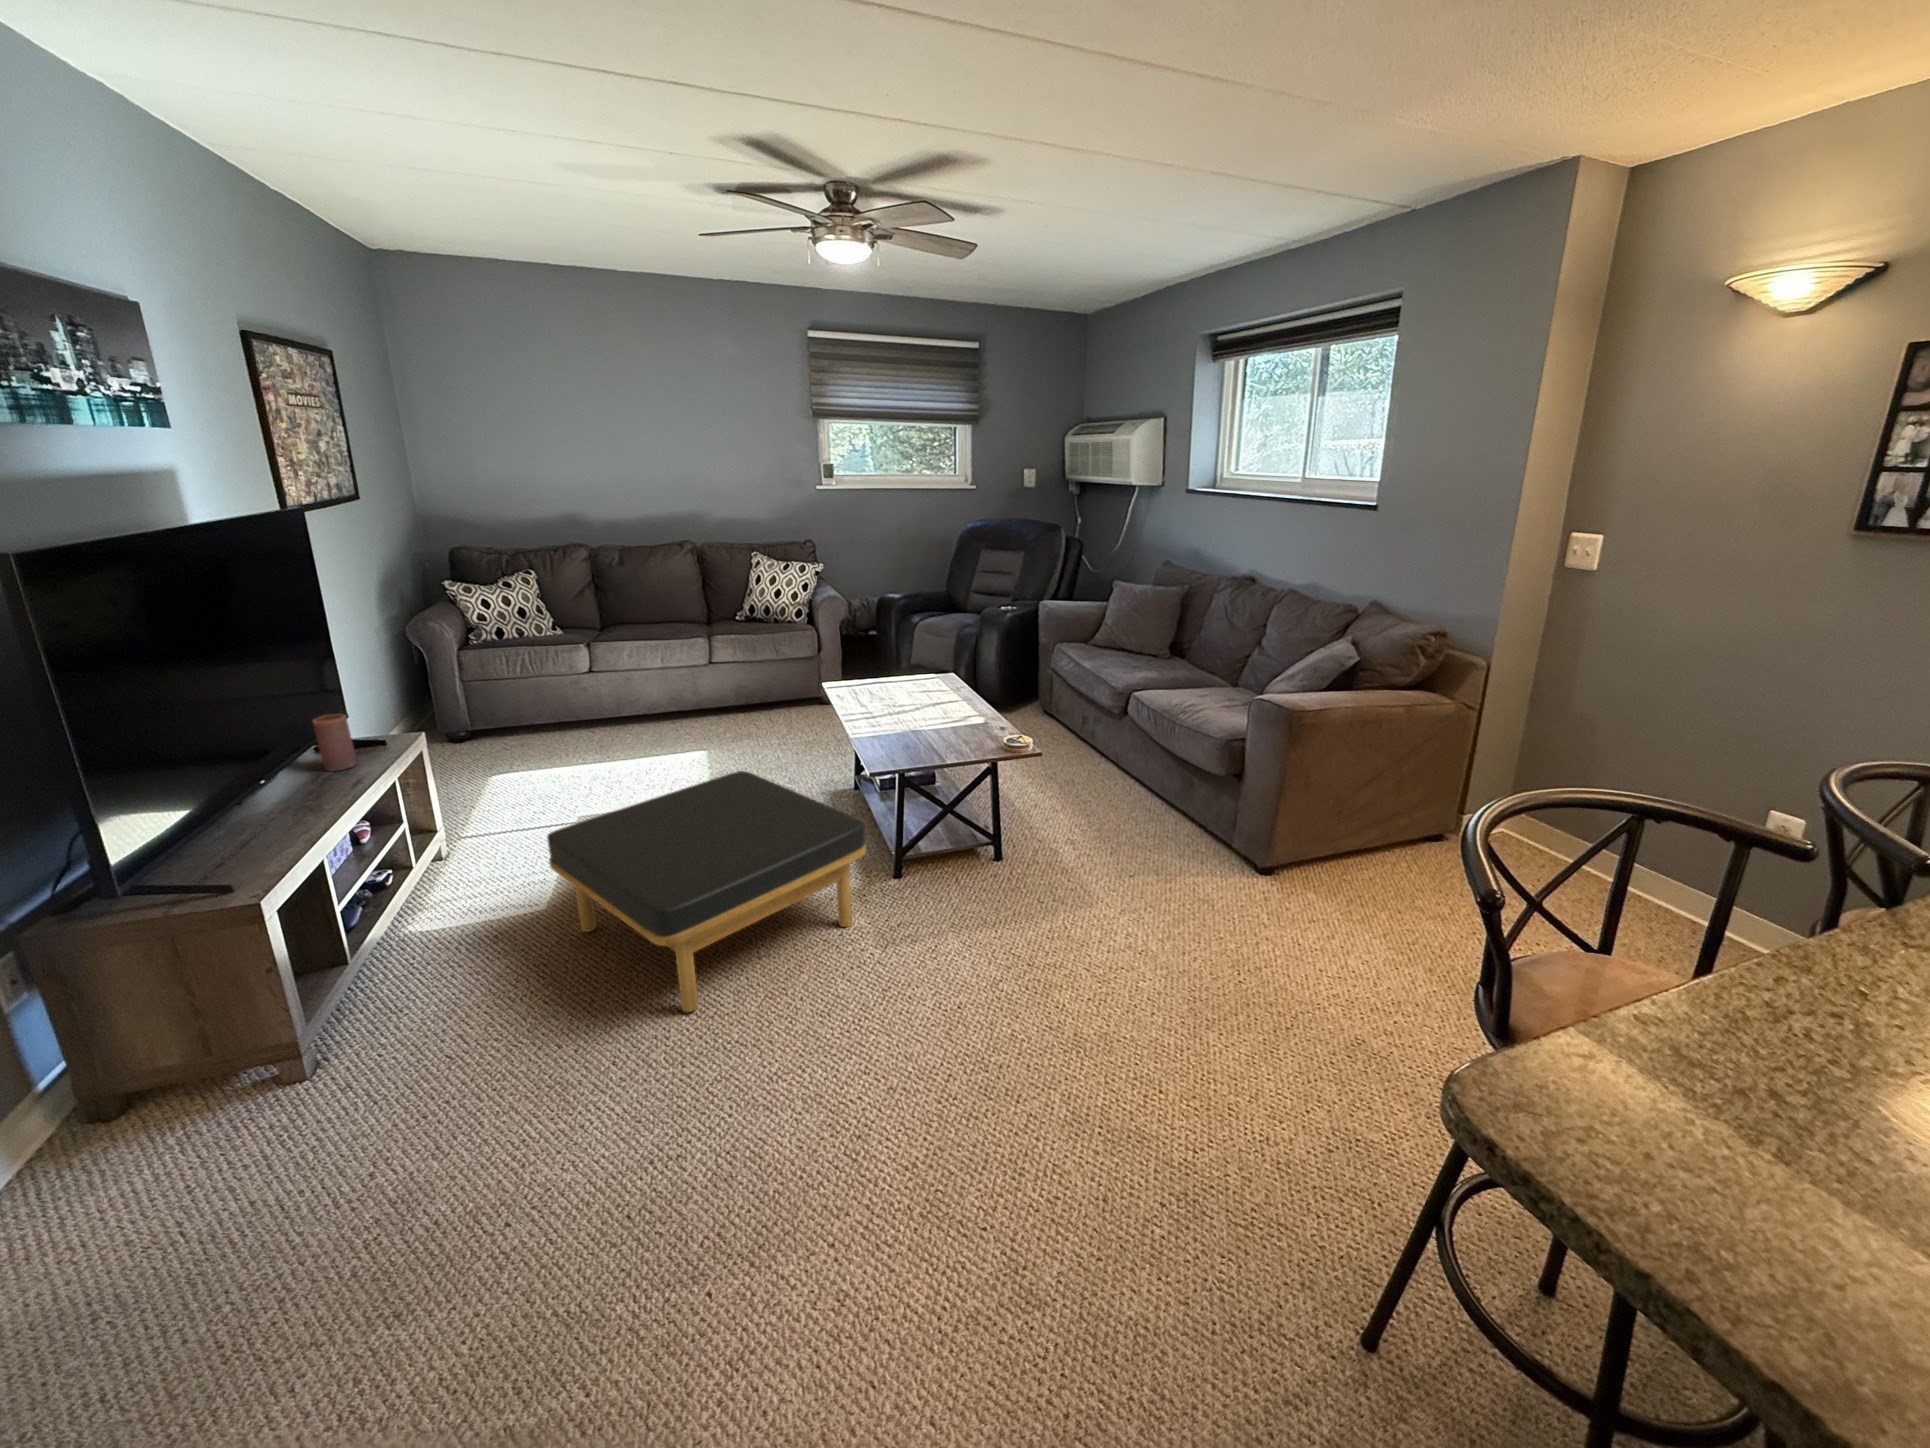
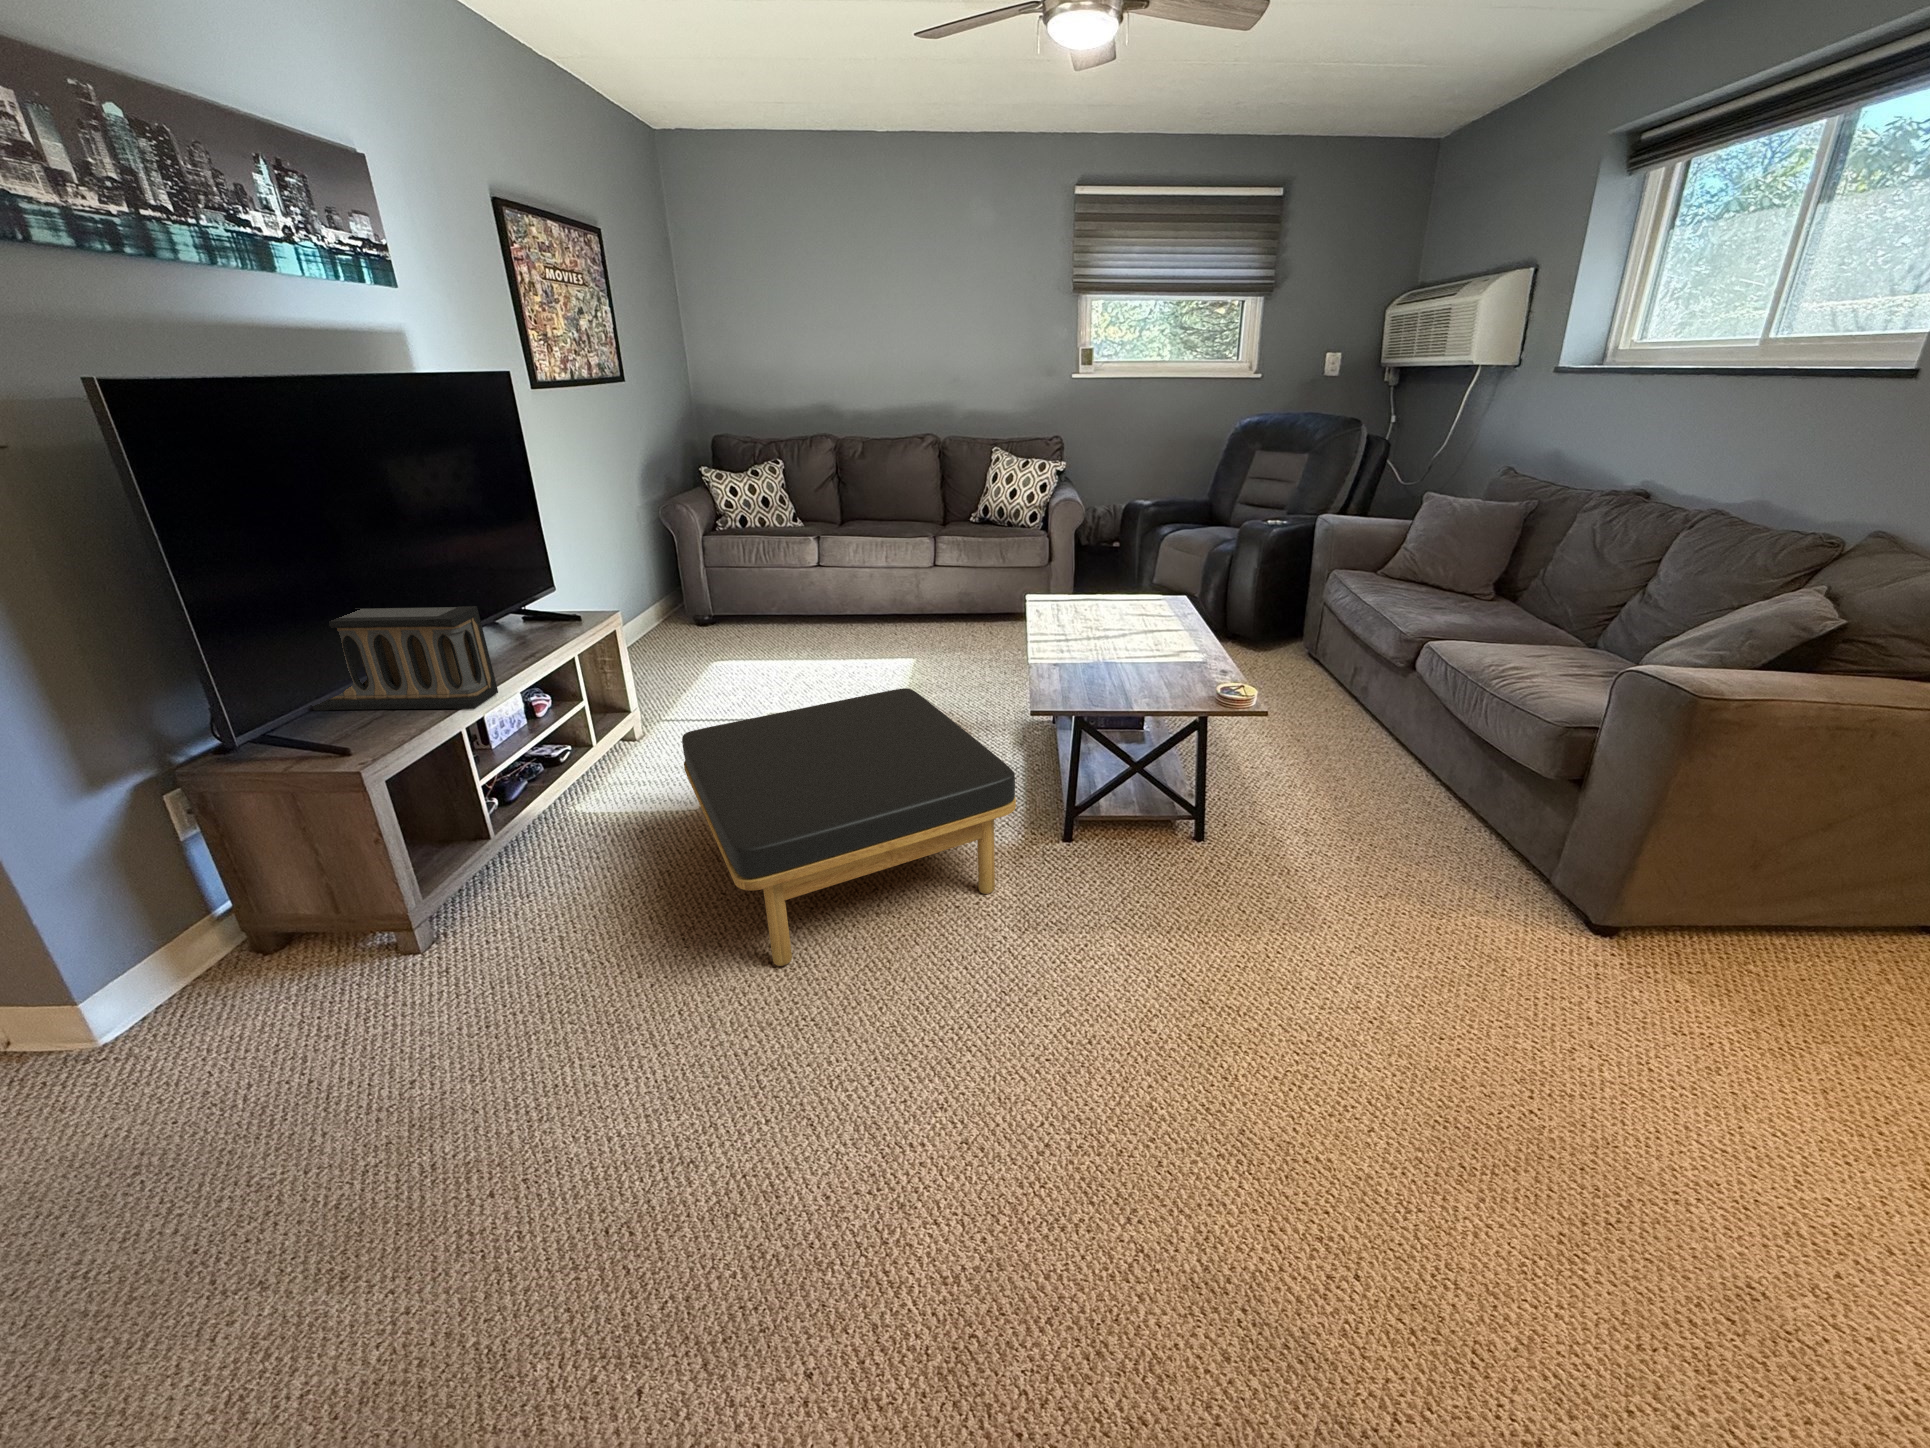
candle: present [313,714,357,771] -> none [501,584,544,642]
speaker: none [122,737,357,860] -> present [312,606,498,711]

